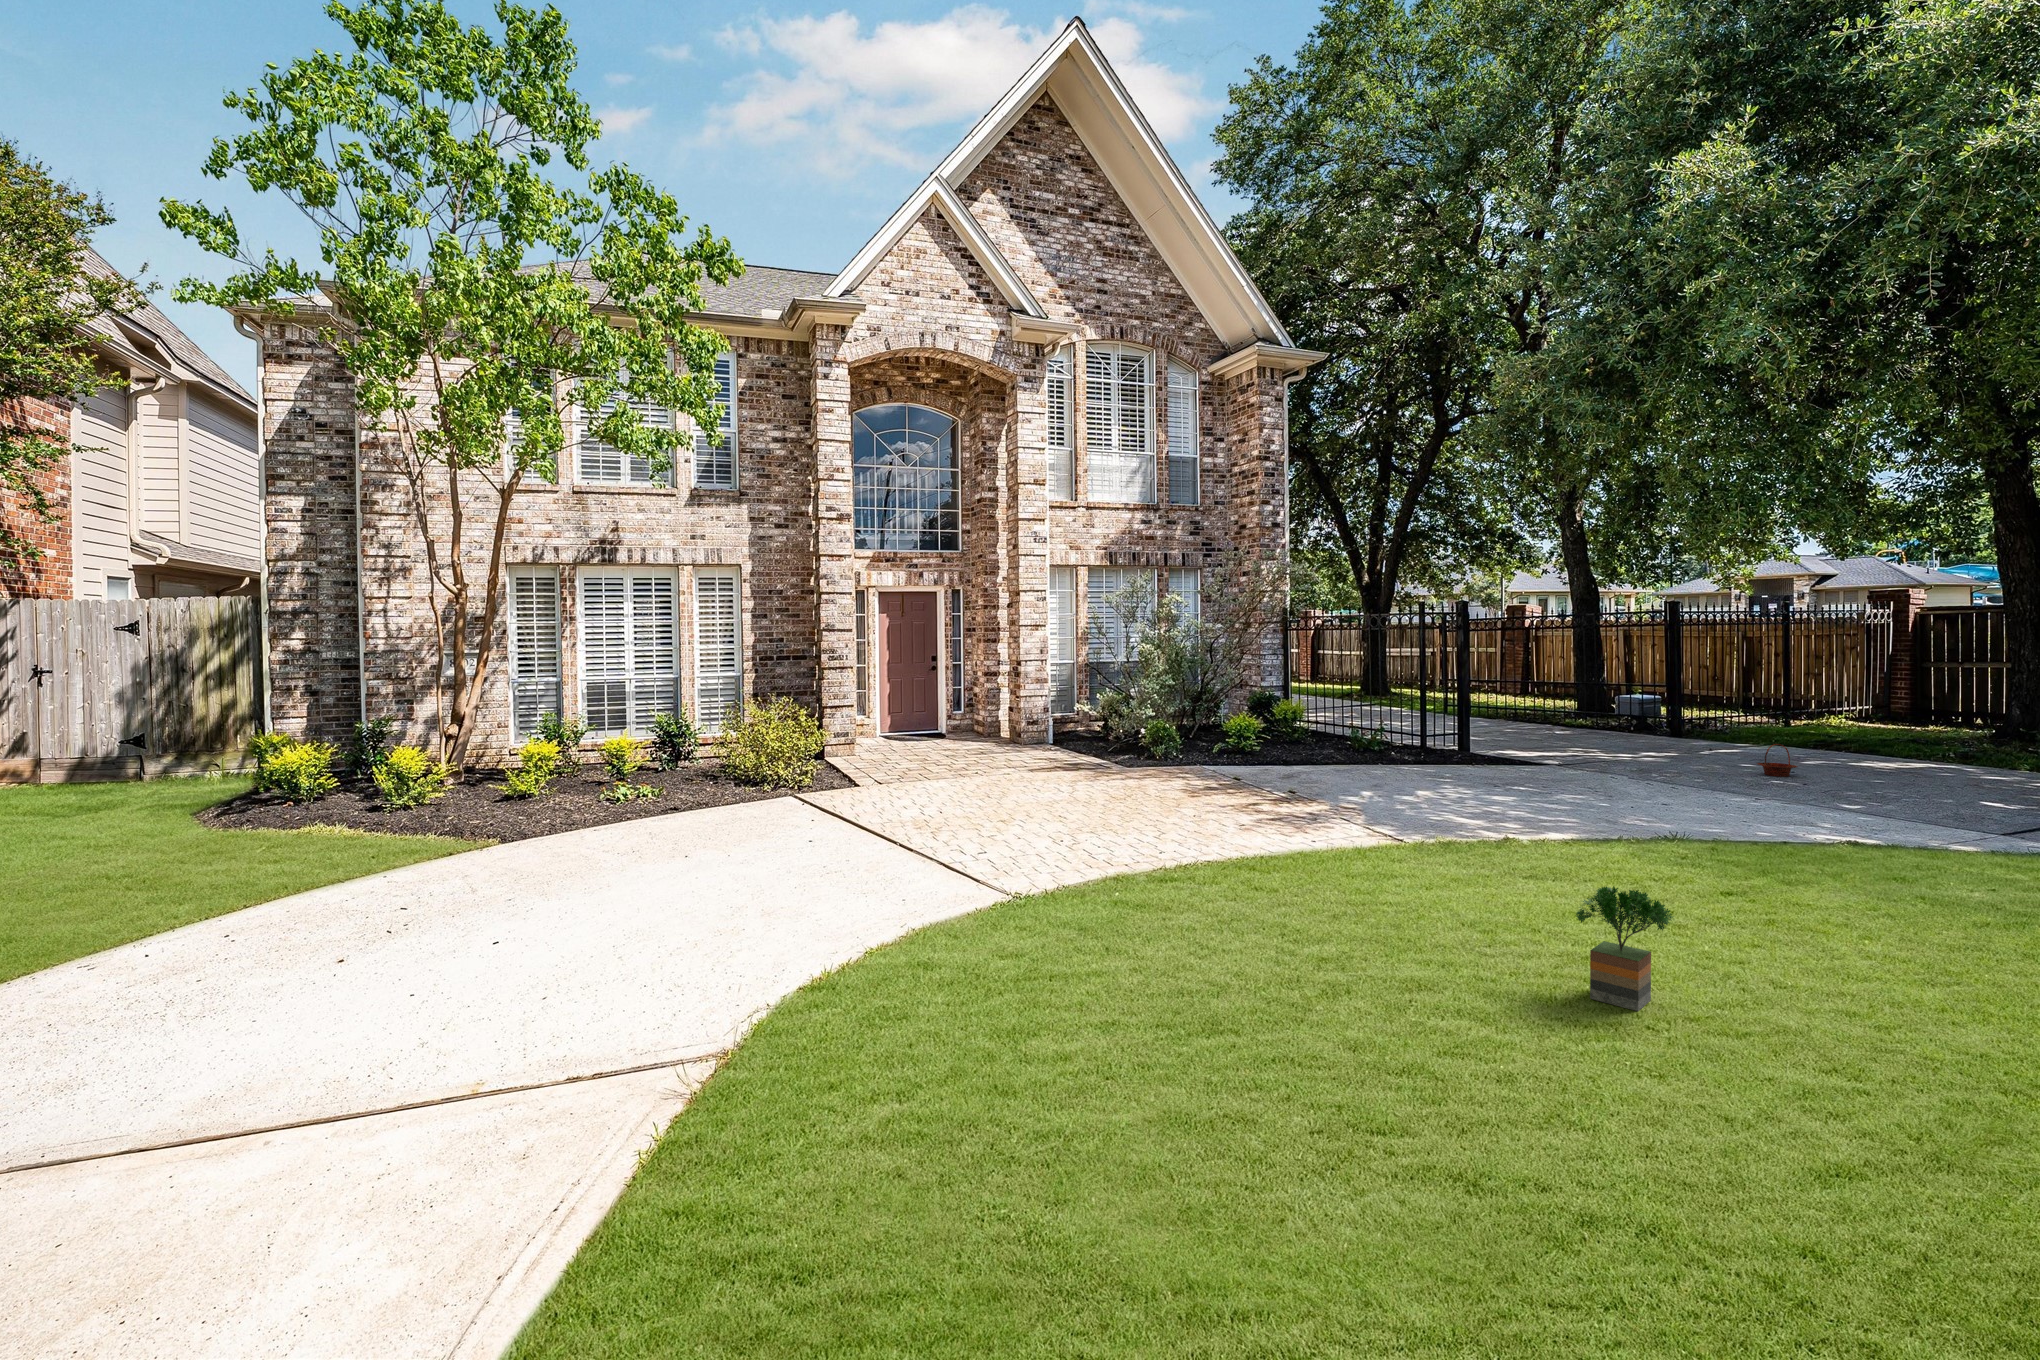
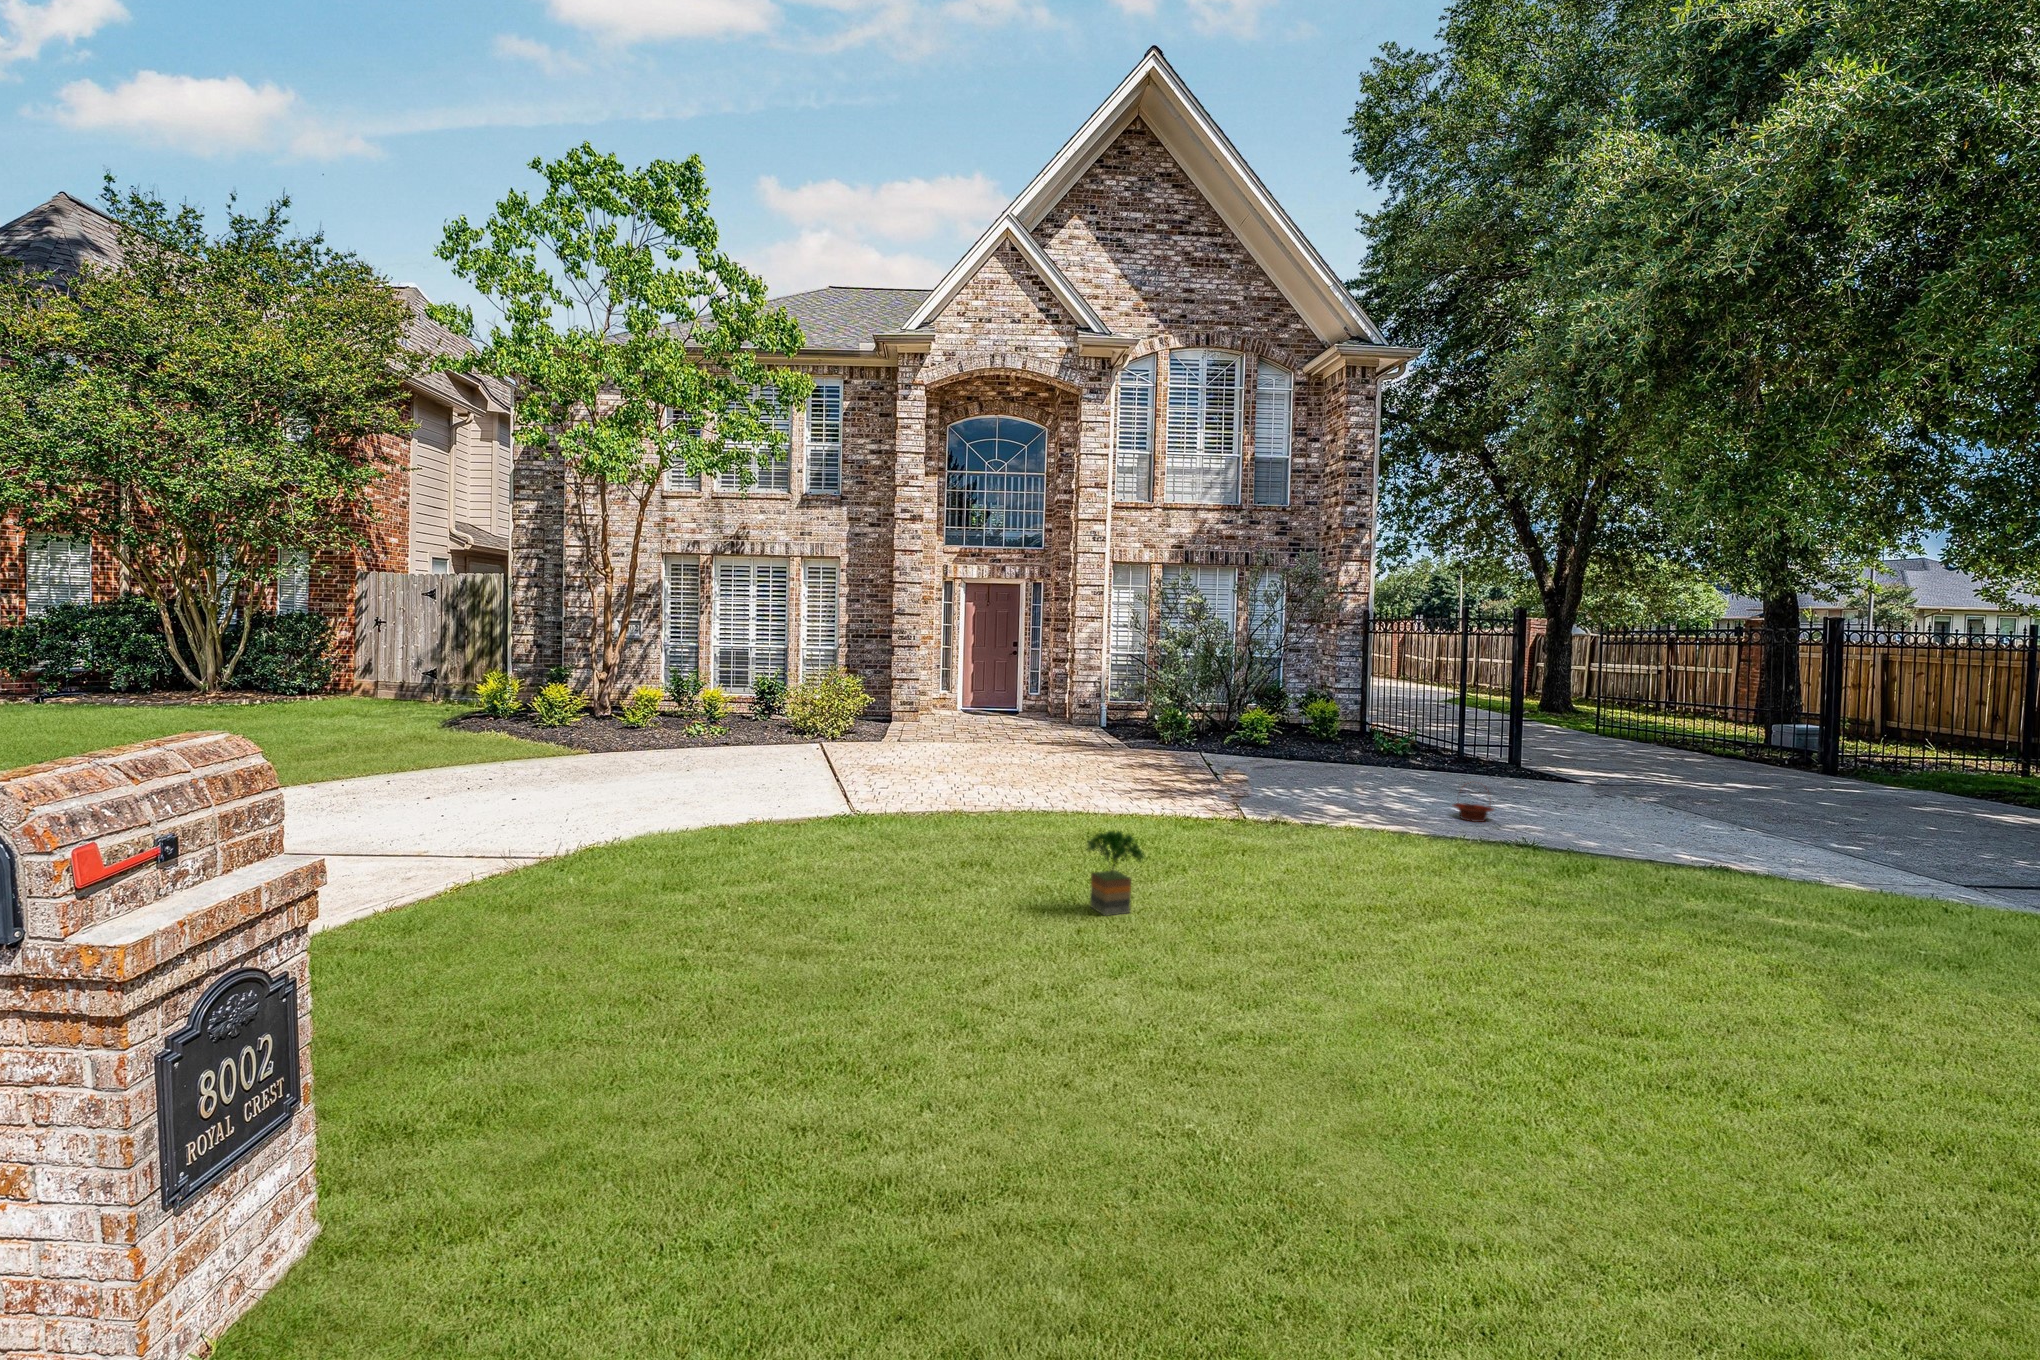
basket: present [1757,744,1798,777] -> present [1452,782,1494,822]

